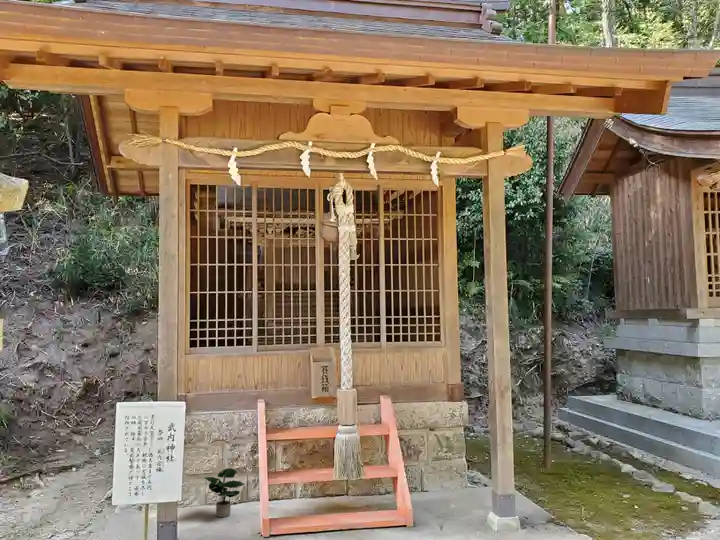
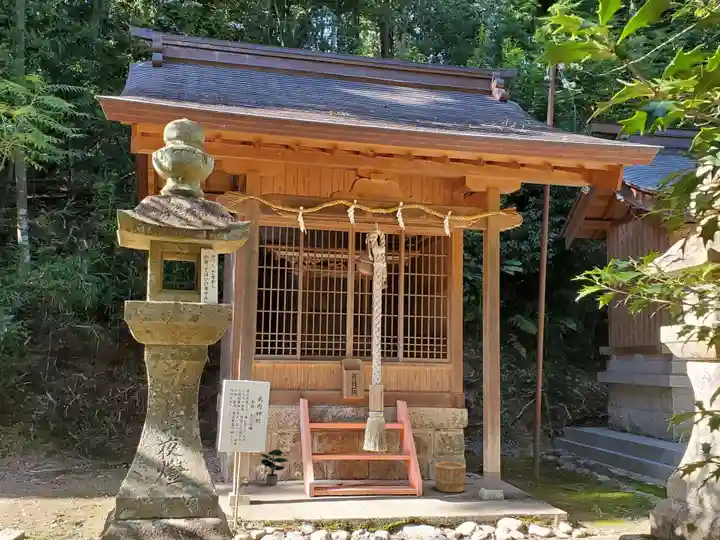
wooden bucket: none [432,472,473,515] -> present [435,462,466,492]

